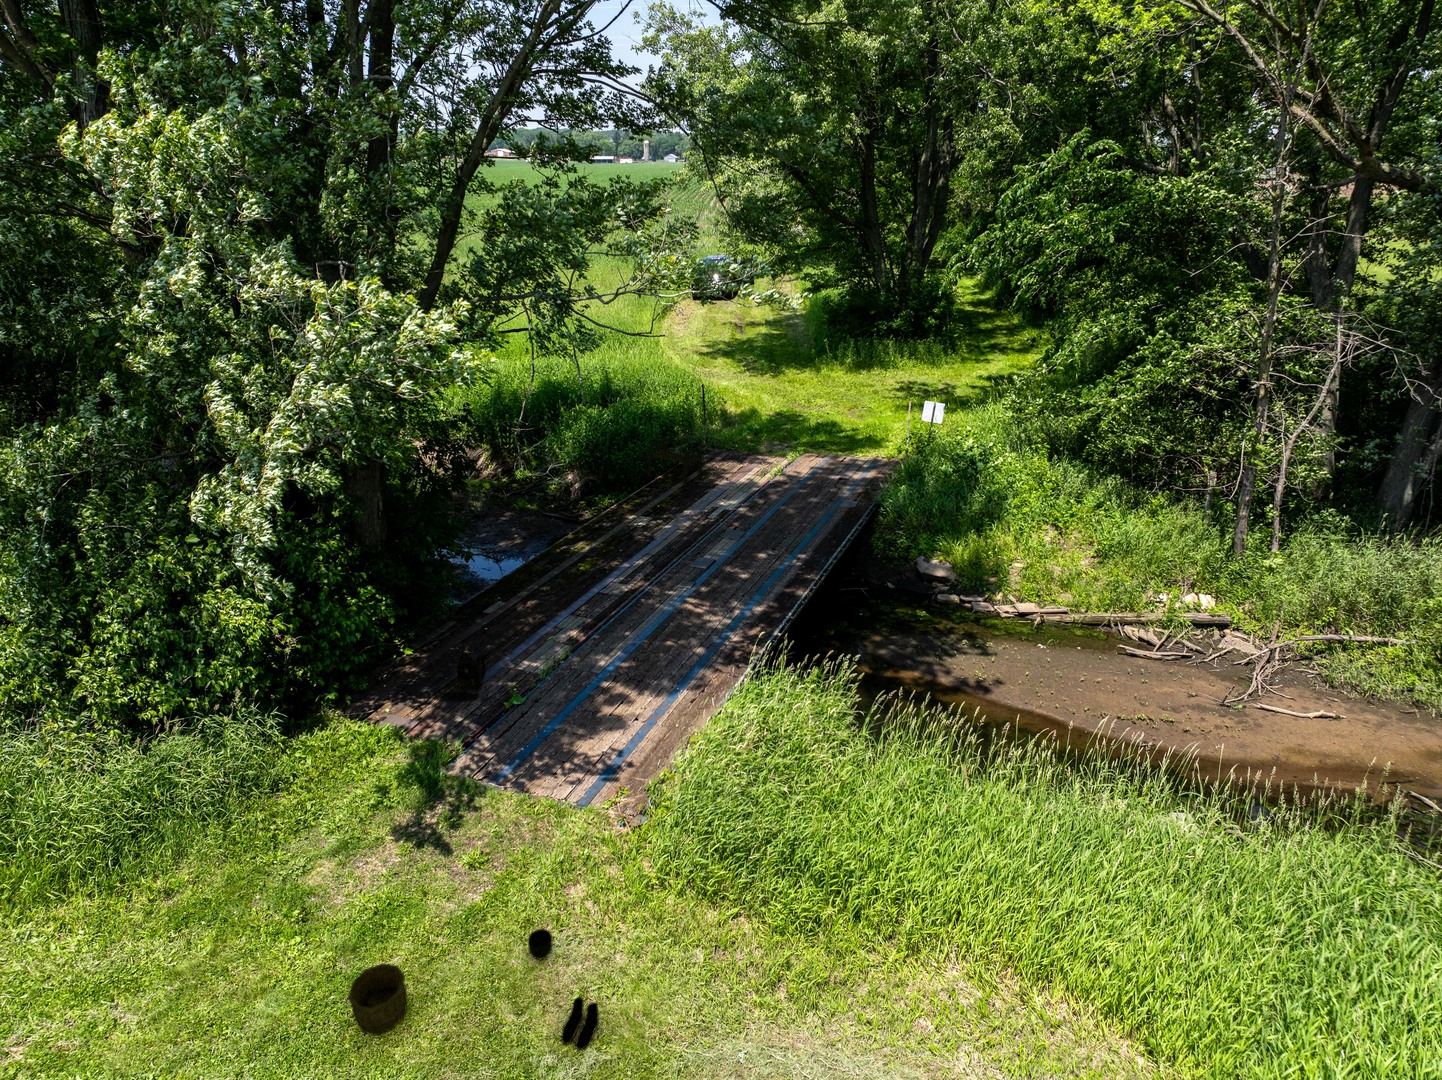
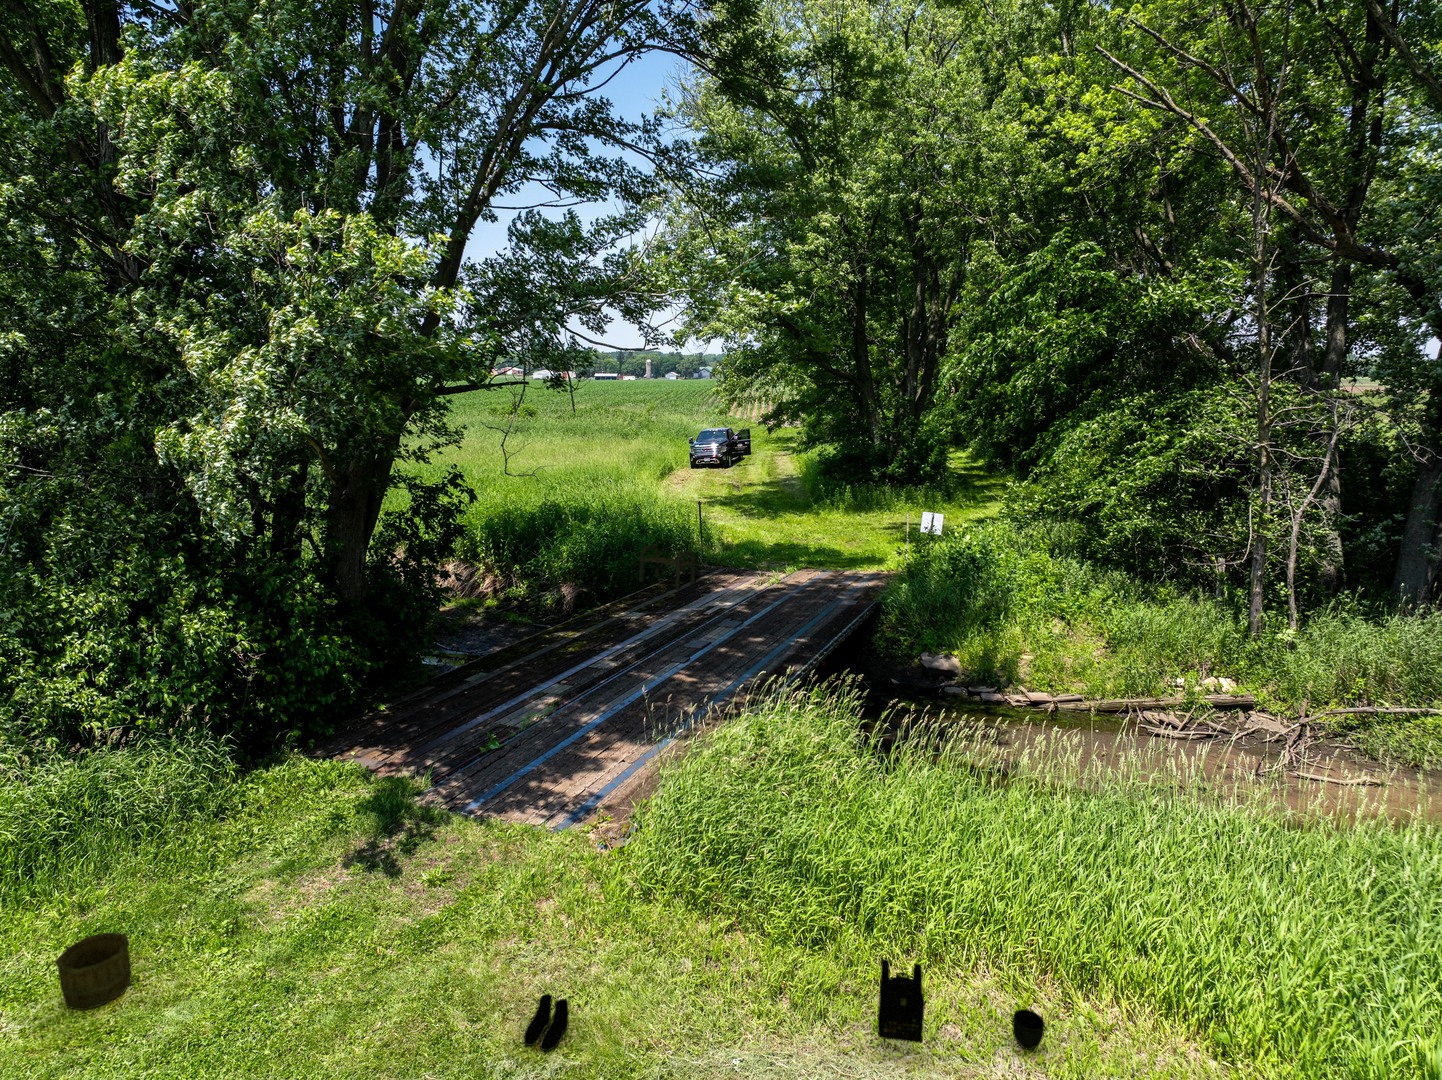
backpack: present [457,652,486,691] -> present [877,959,925,1043]
planter: present [528,929,552,959] -> present [1012,1009,1045,1050]
wooden bucket: present [348,964,407,1035] -> present [55,932,131,1010]

